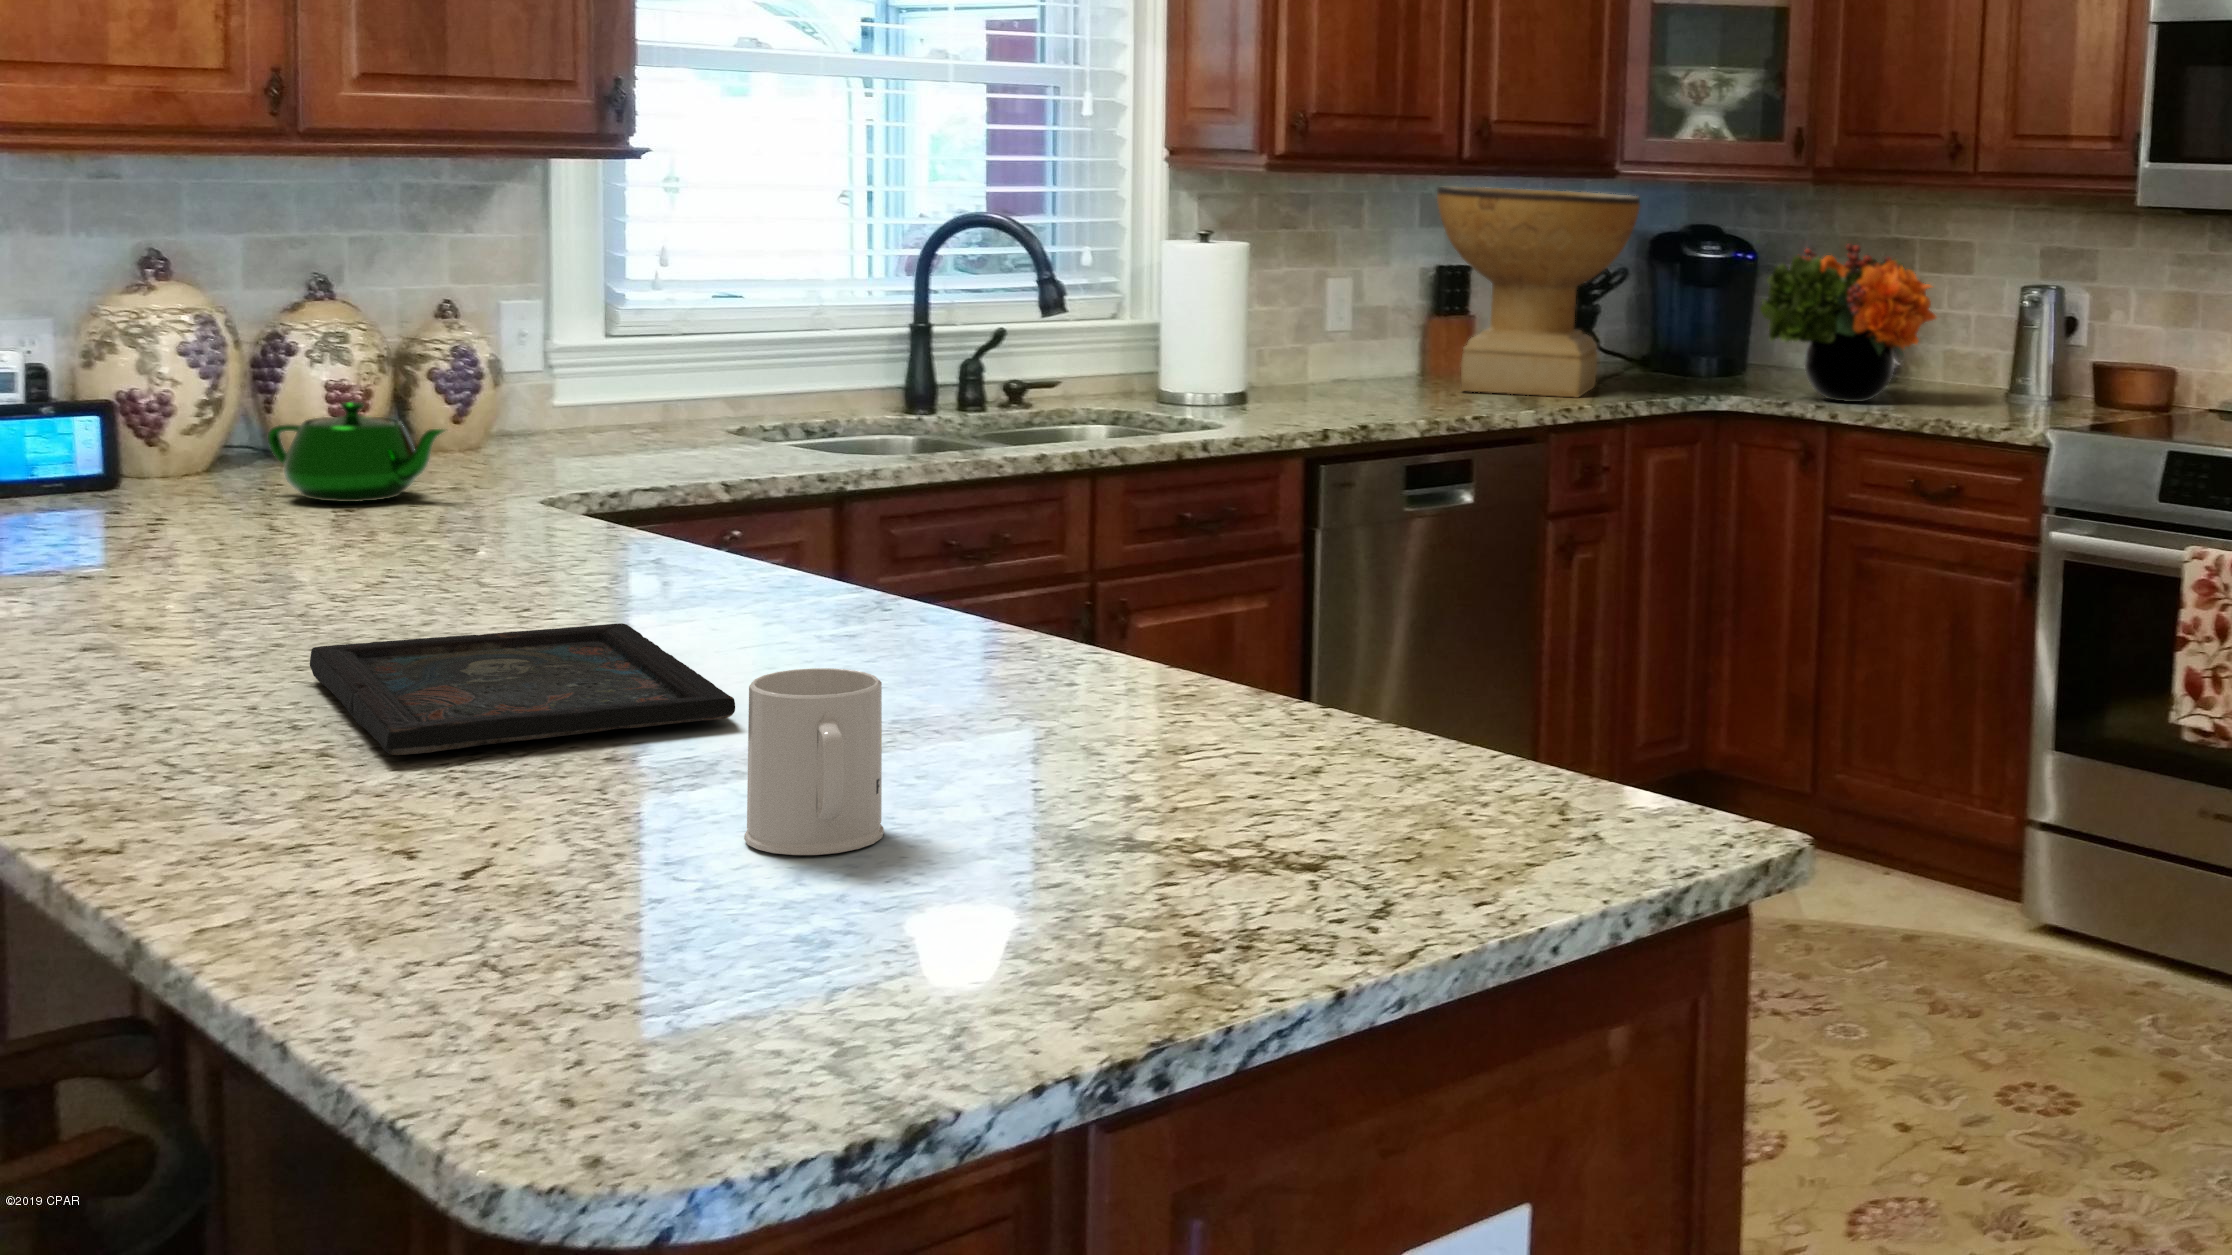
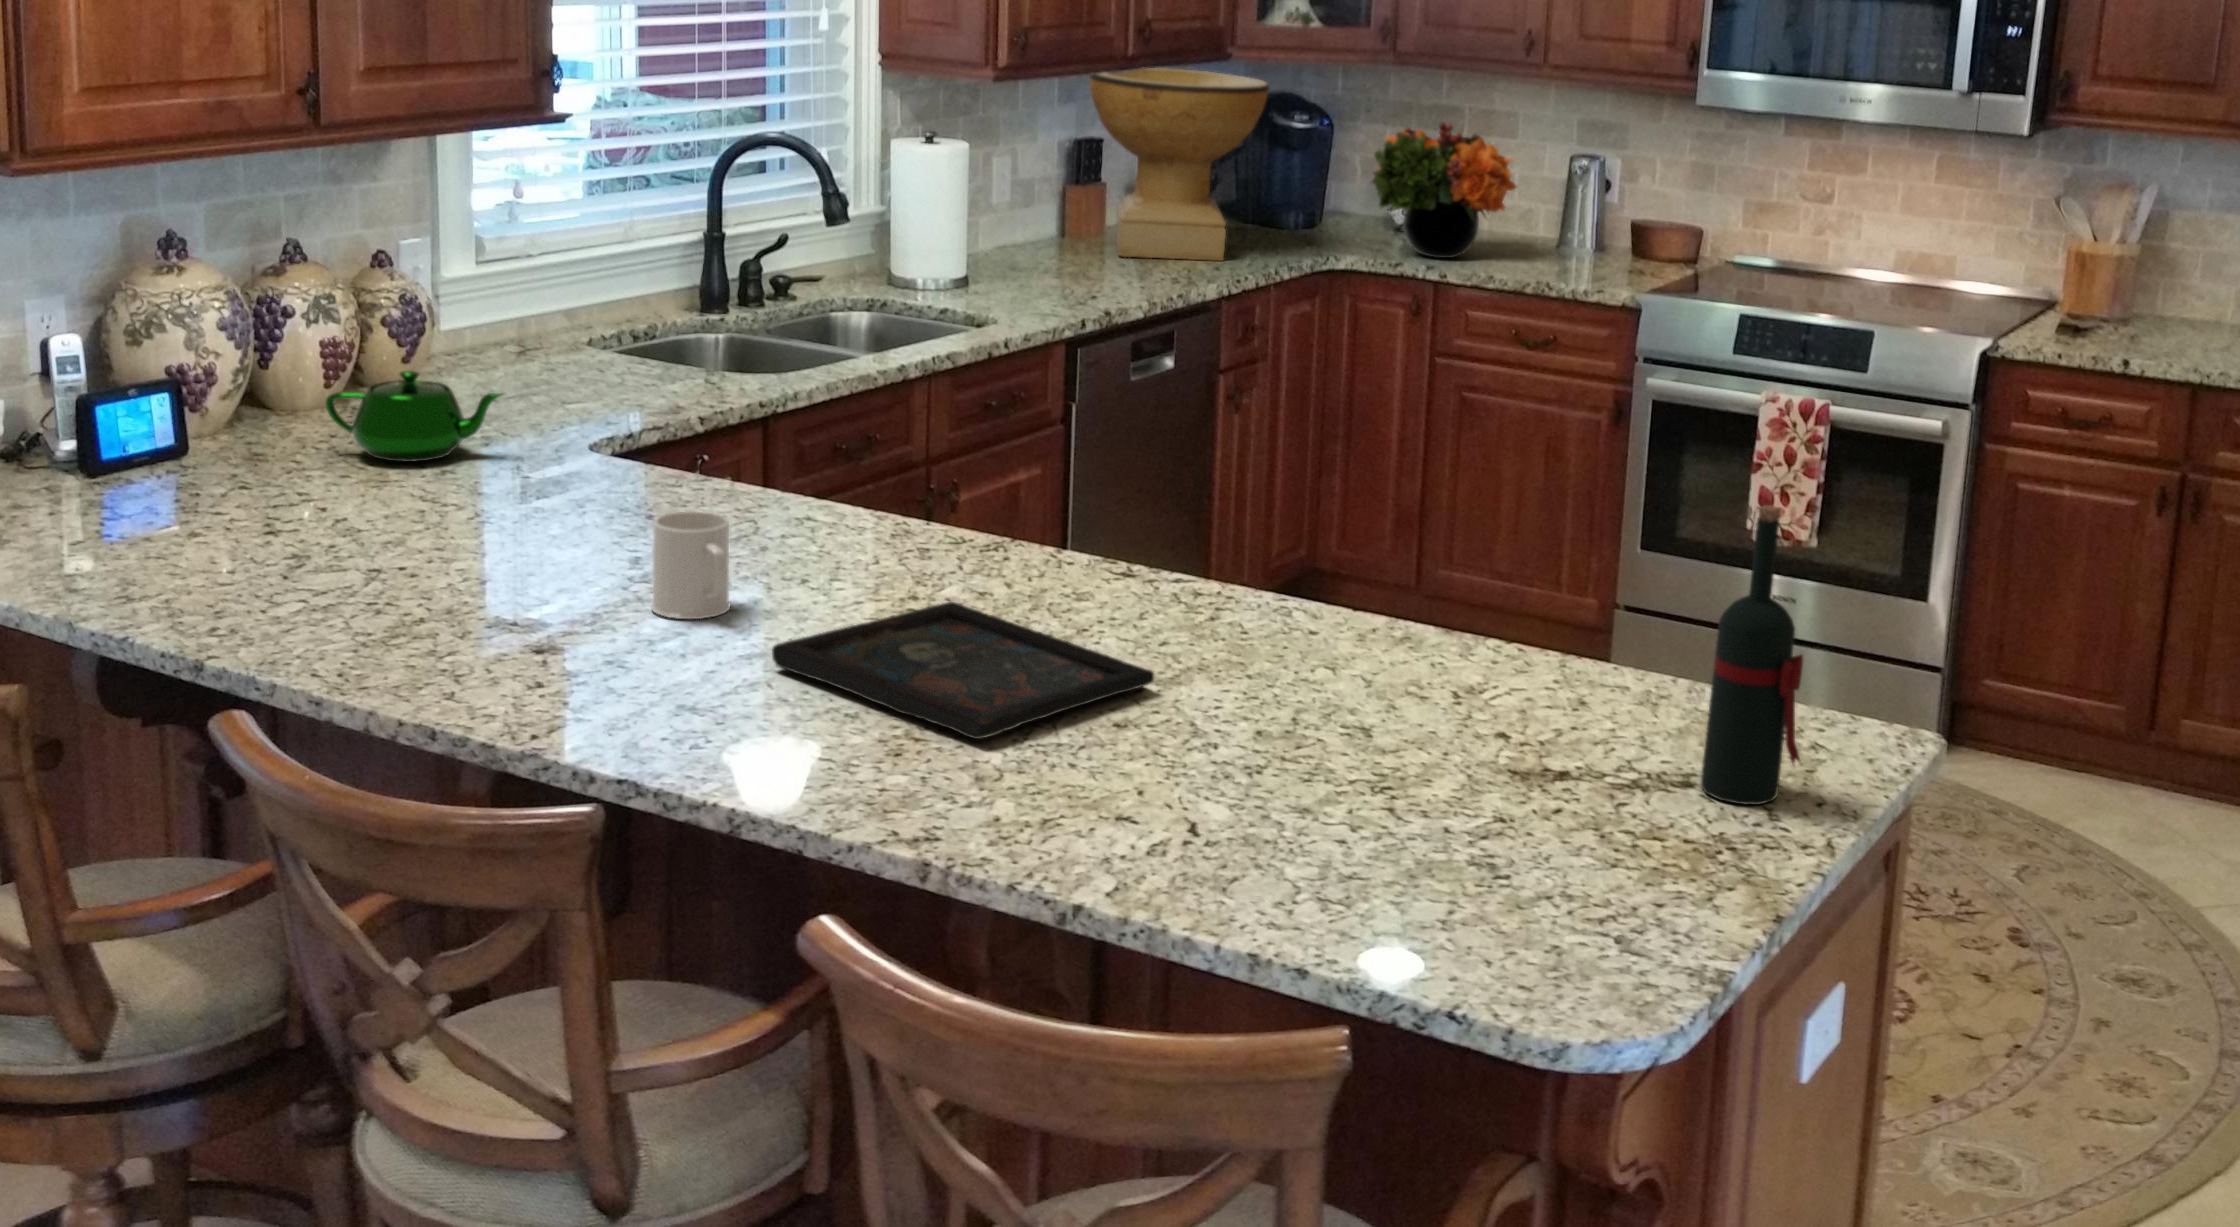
wine bottle: none [1306,426,1439,903] -> present [1701,505,1803,805]
mug: present [744,668,884,855] -> present [651,511,730,619]

